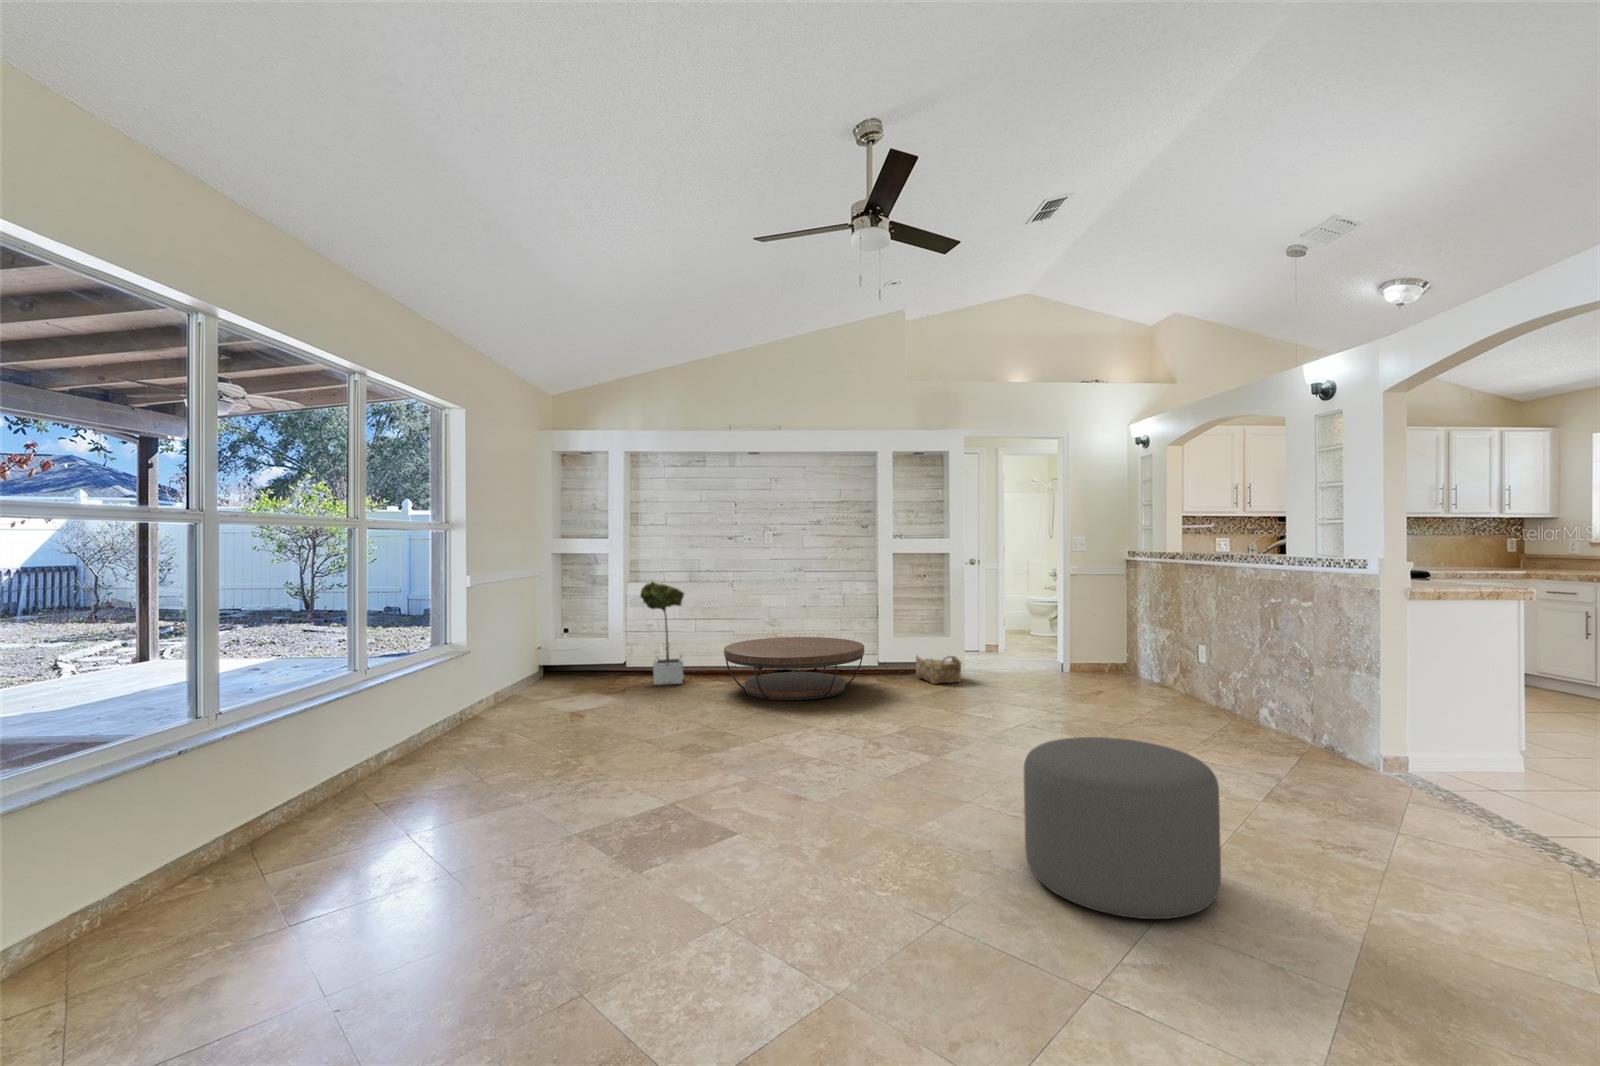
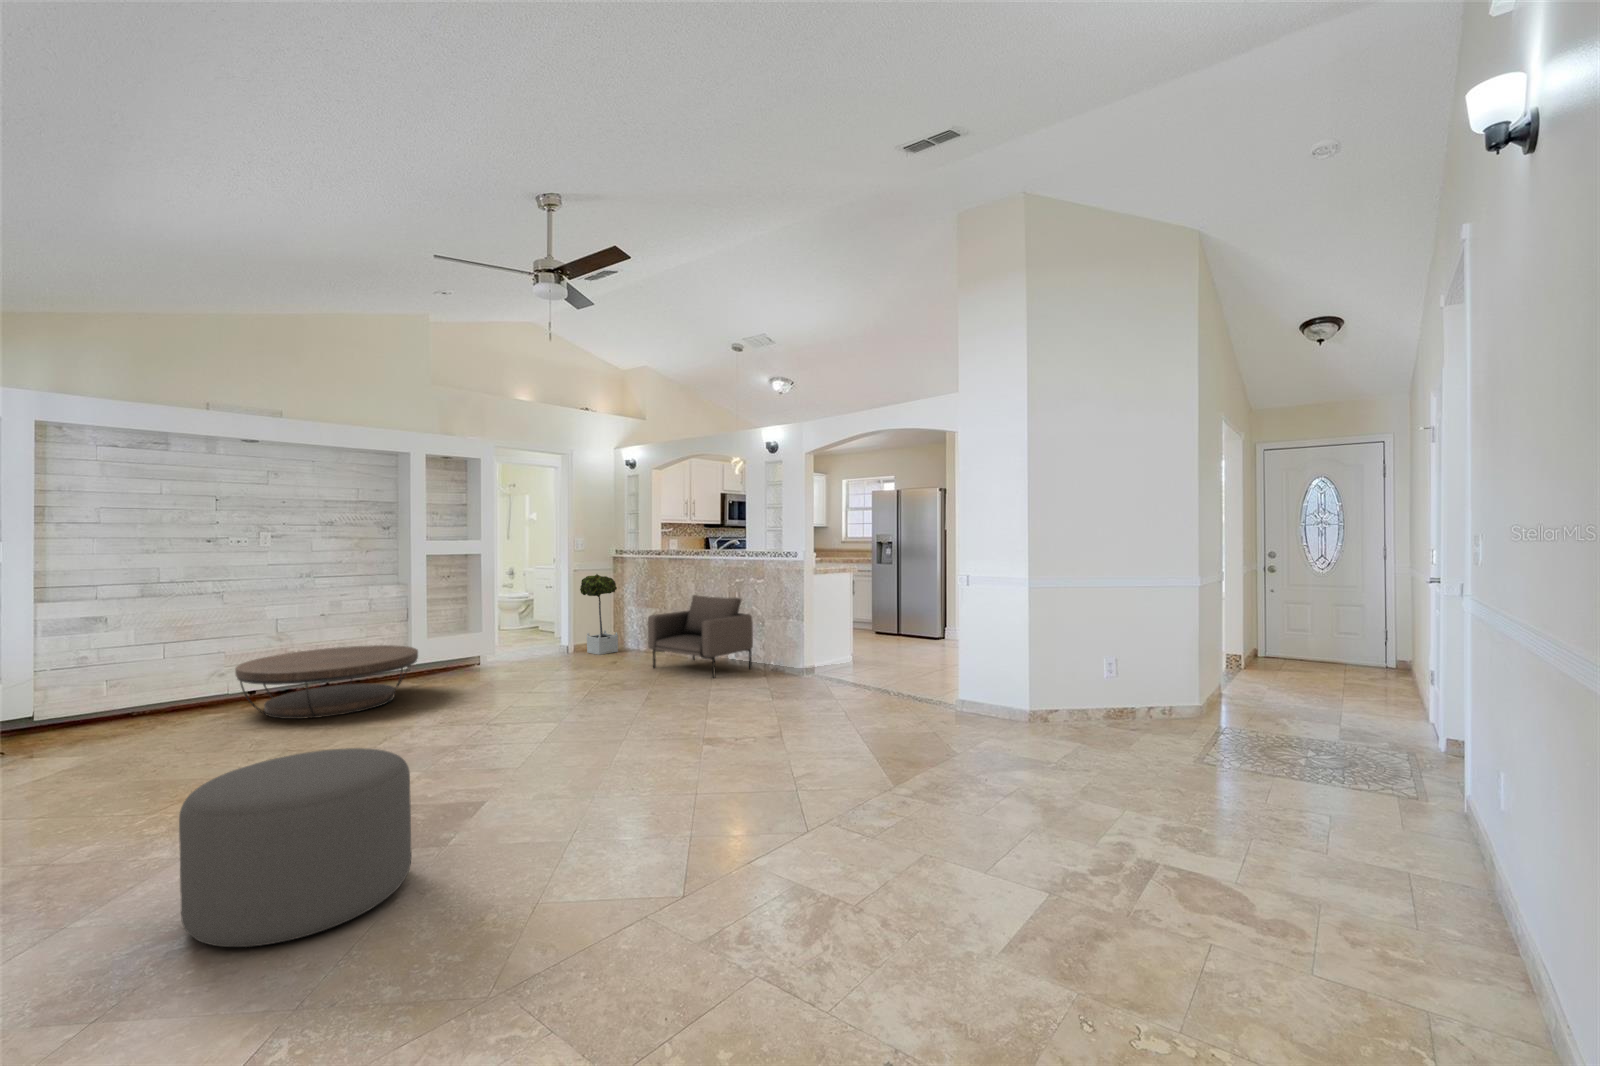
potted tree: present [640,582,684,685] -> present [580,574,618,655]
armchair: none [1129,616,1290,742] -> present [648,595,753,678]
woven basket: present [916,655,961,684] -> none [447,642,496,677]
ottoman: present [1024,737,1221,919] -> present [179,748,411,947]

